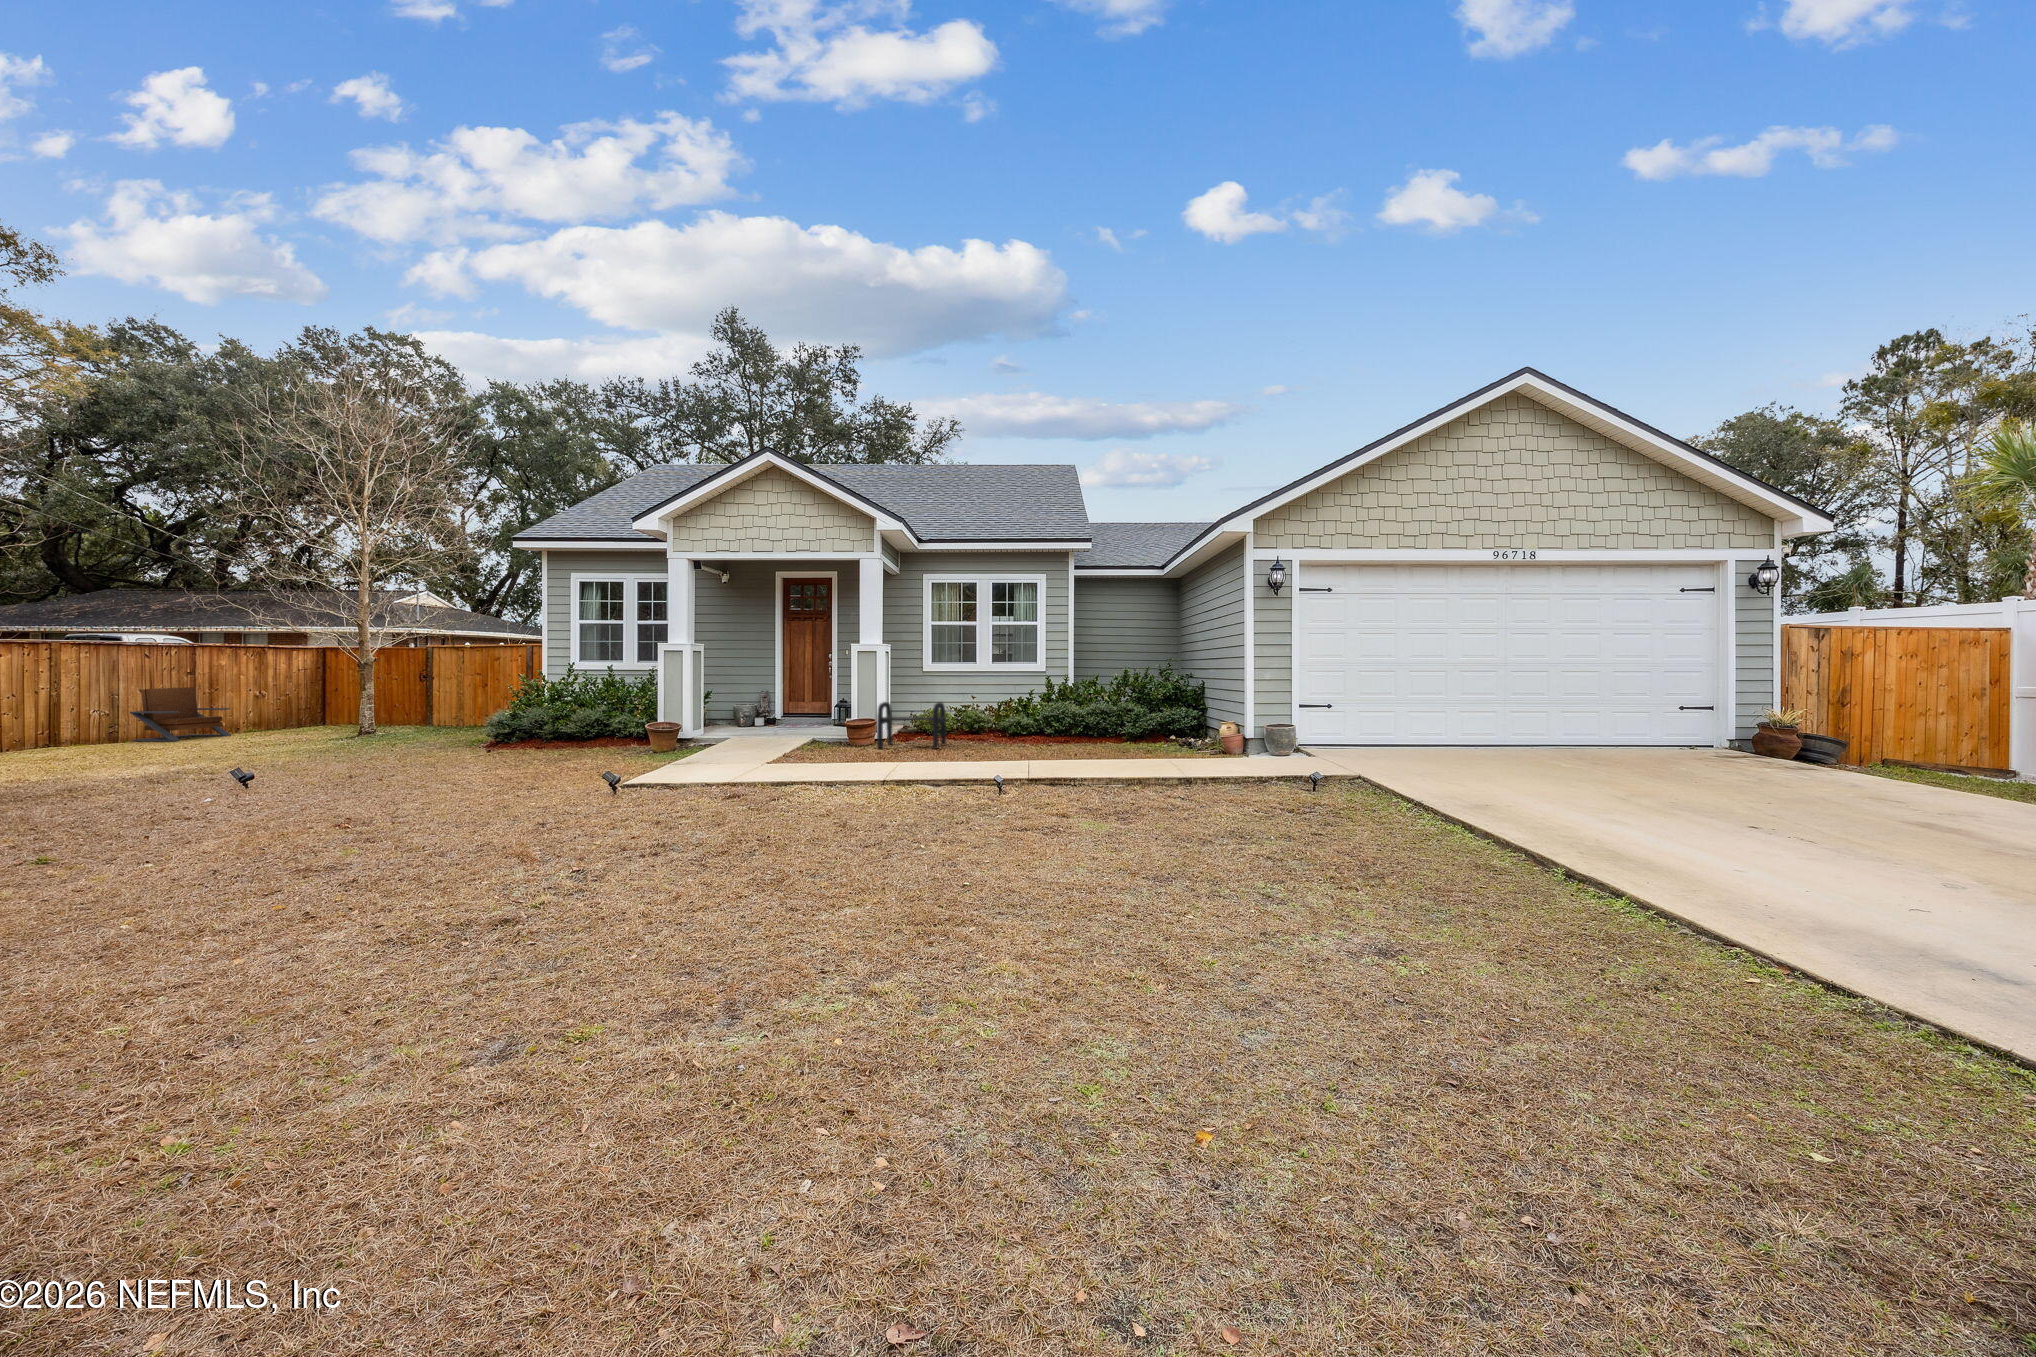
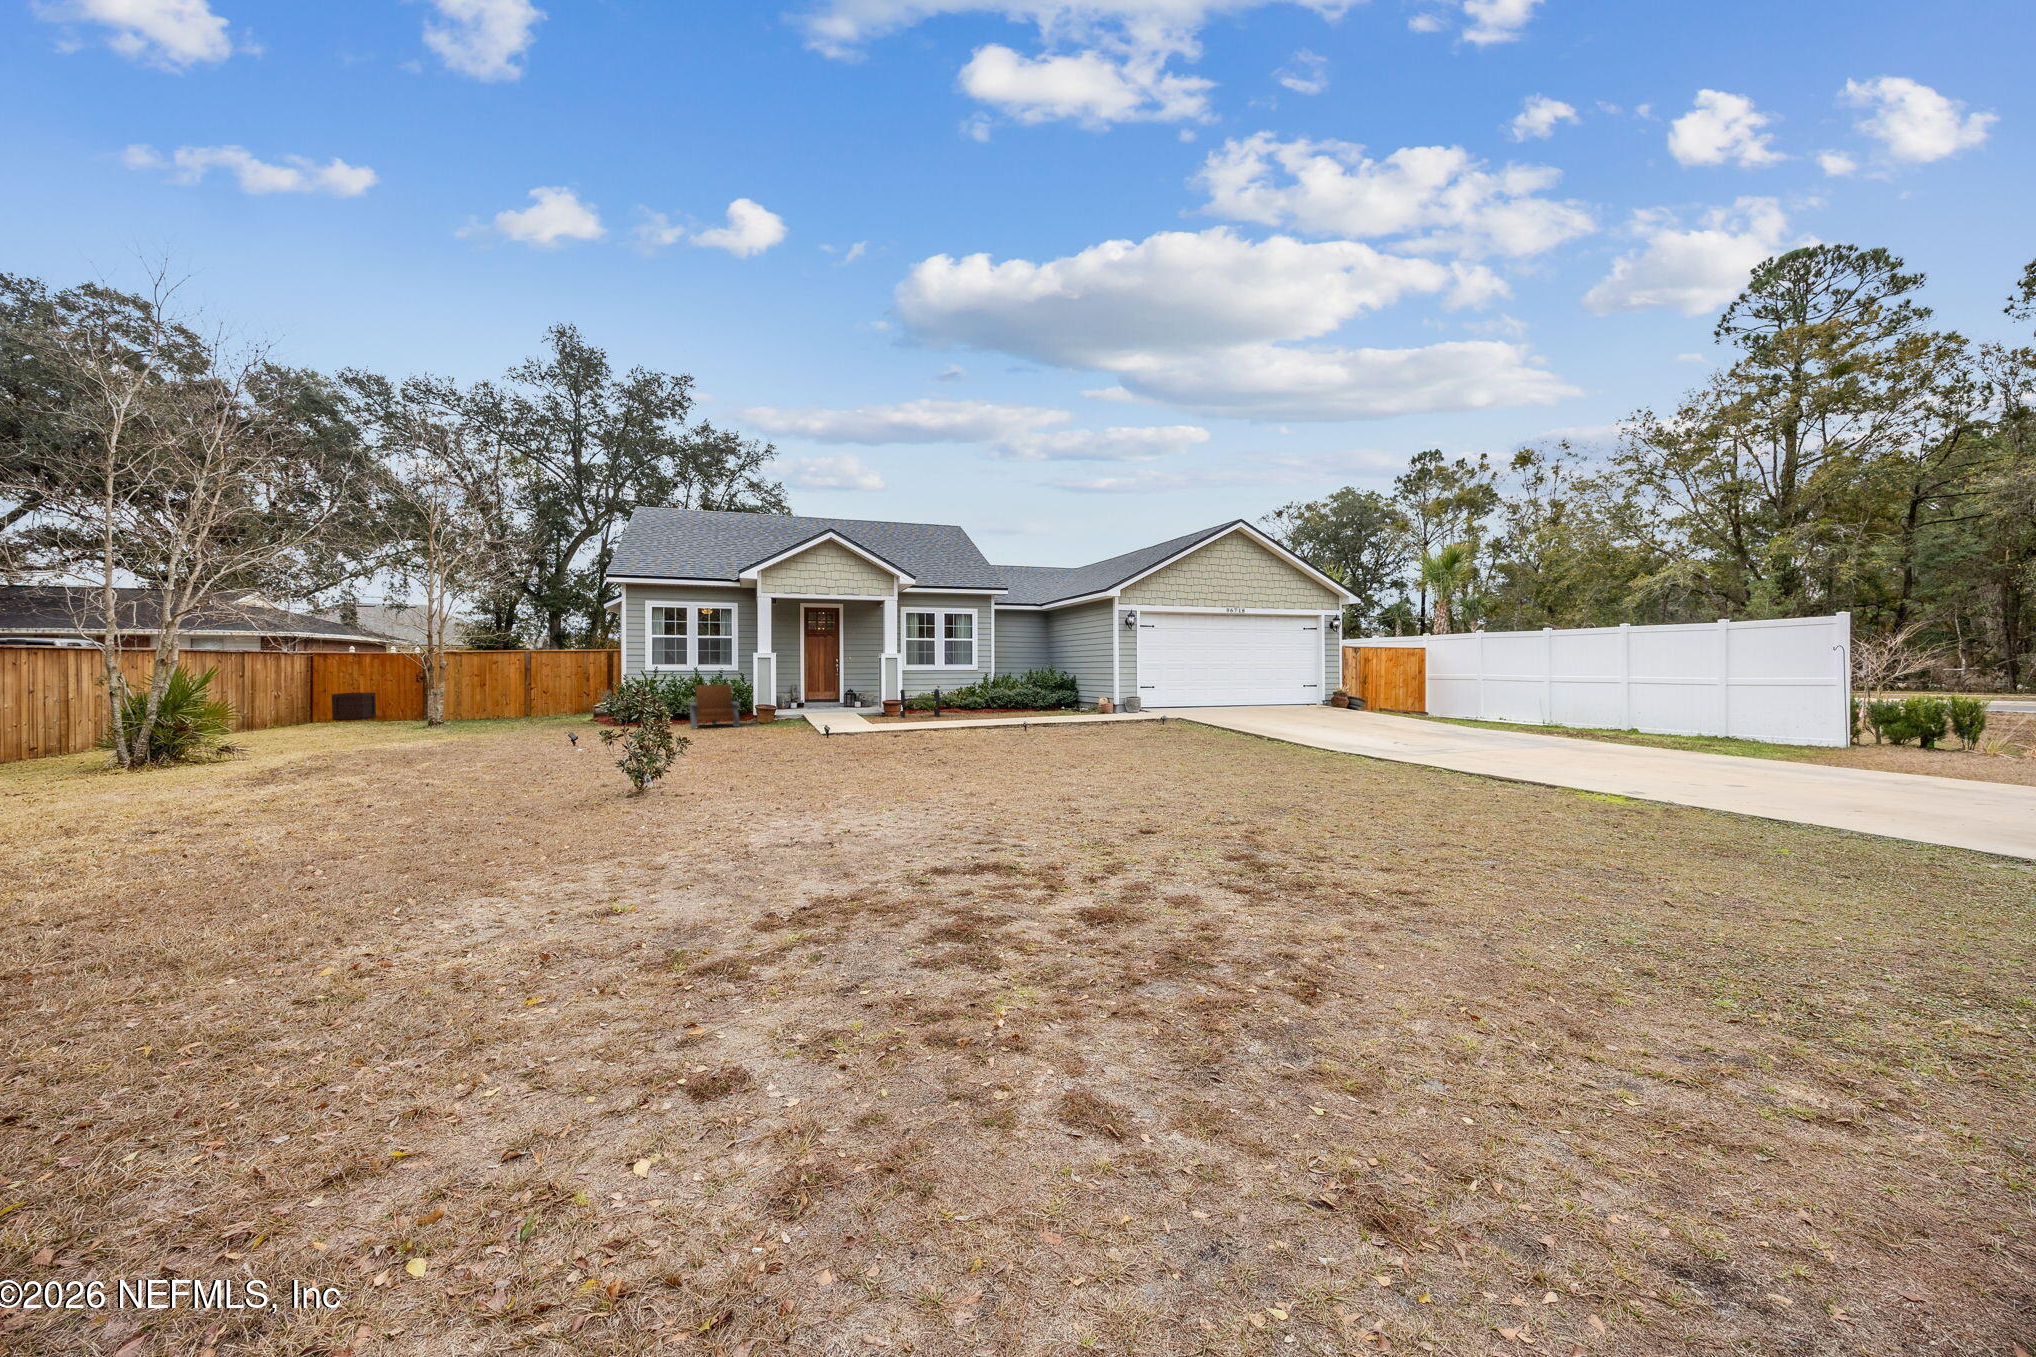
lounge chair: present [130,687,231,742] -> present [690,685,740,729]
wooden crate: none [275,695,331,727] -> present [332,692,376,720]

